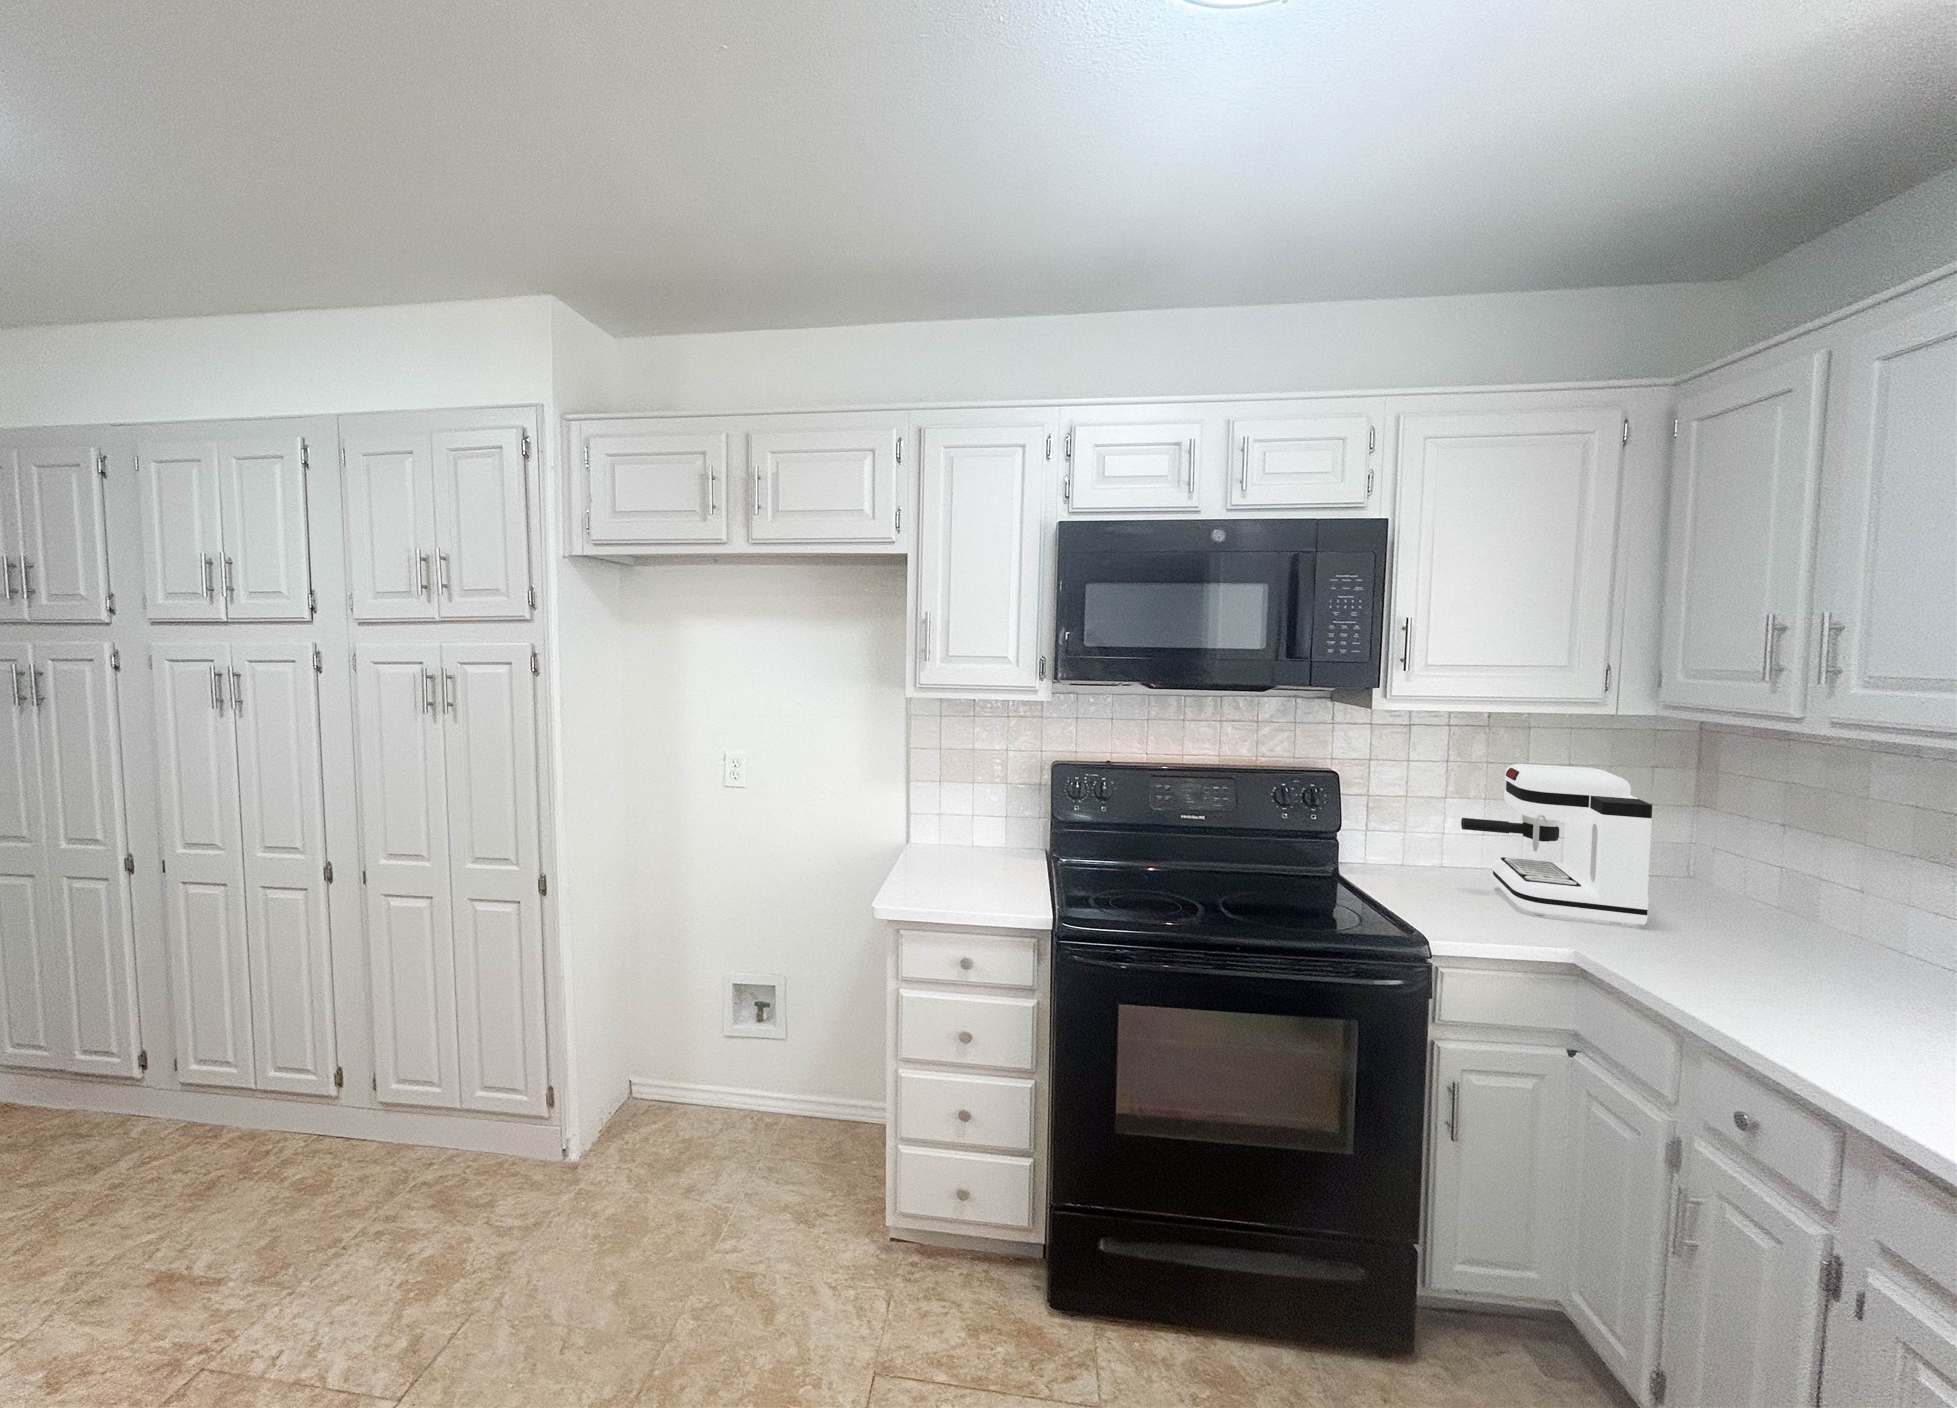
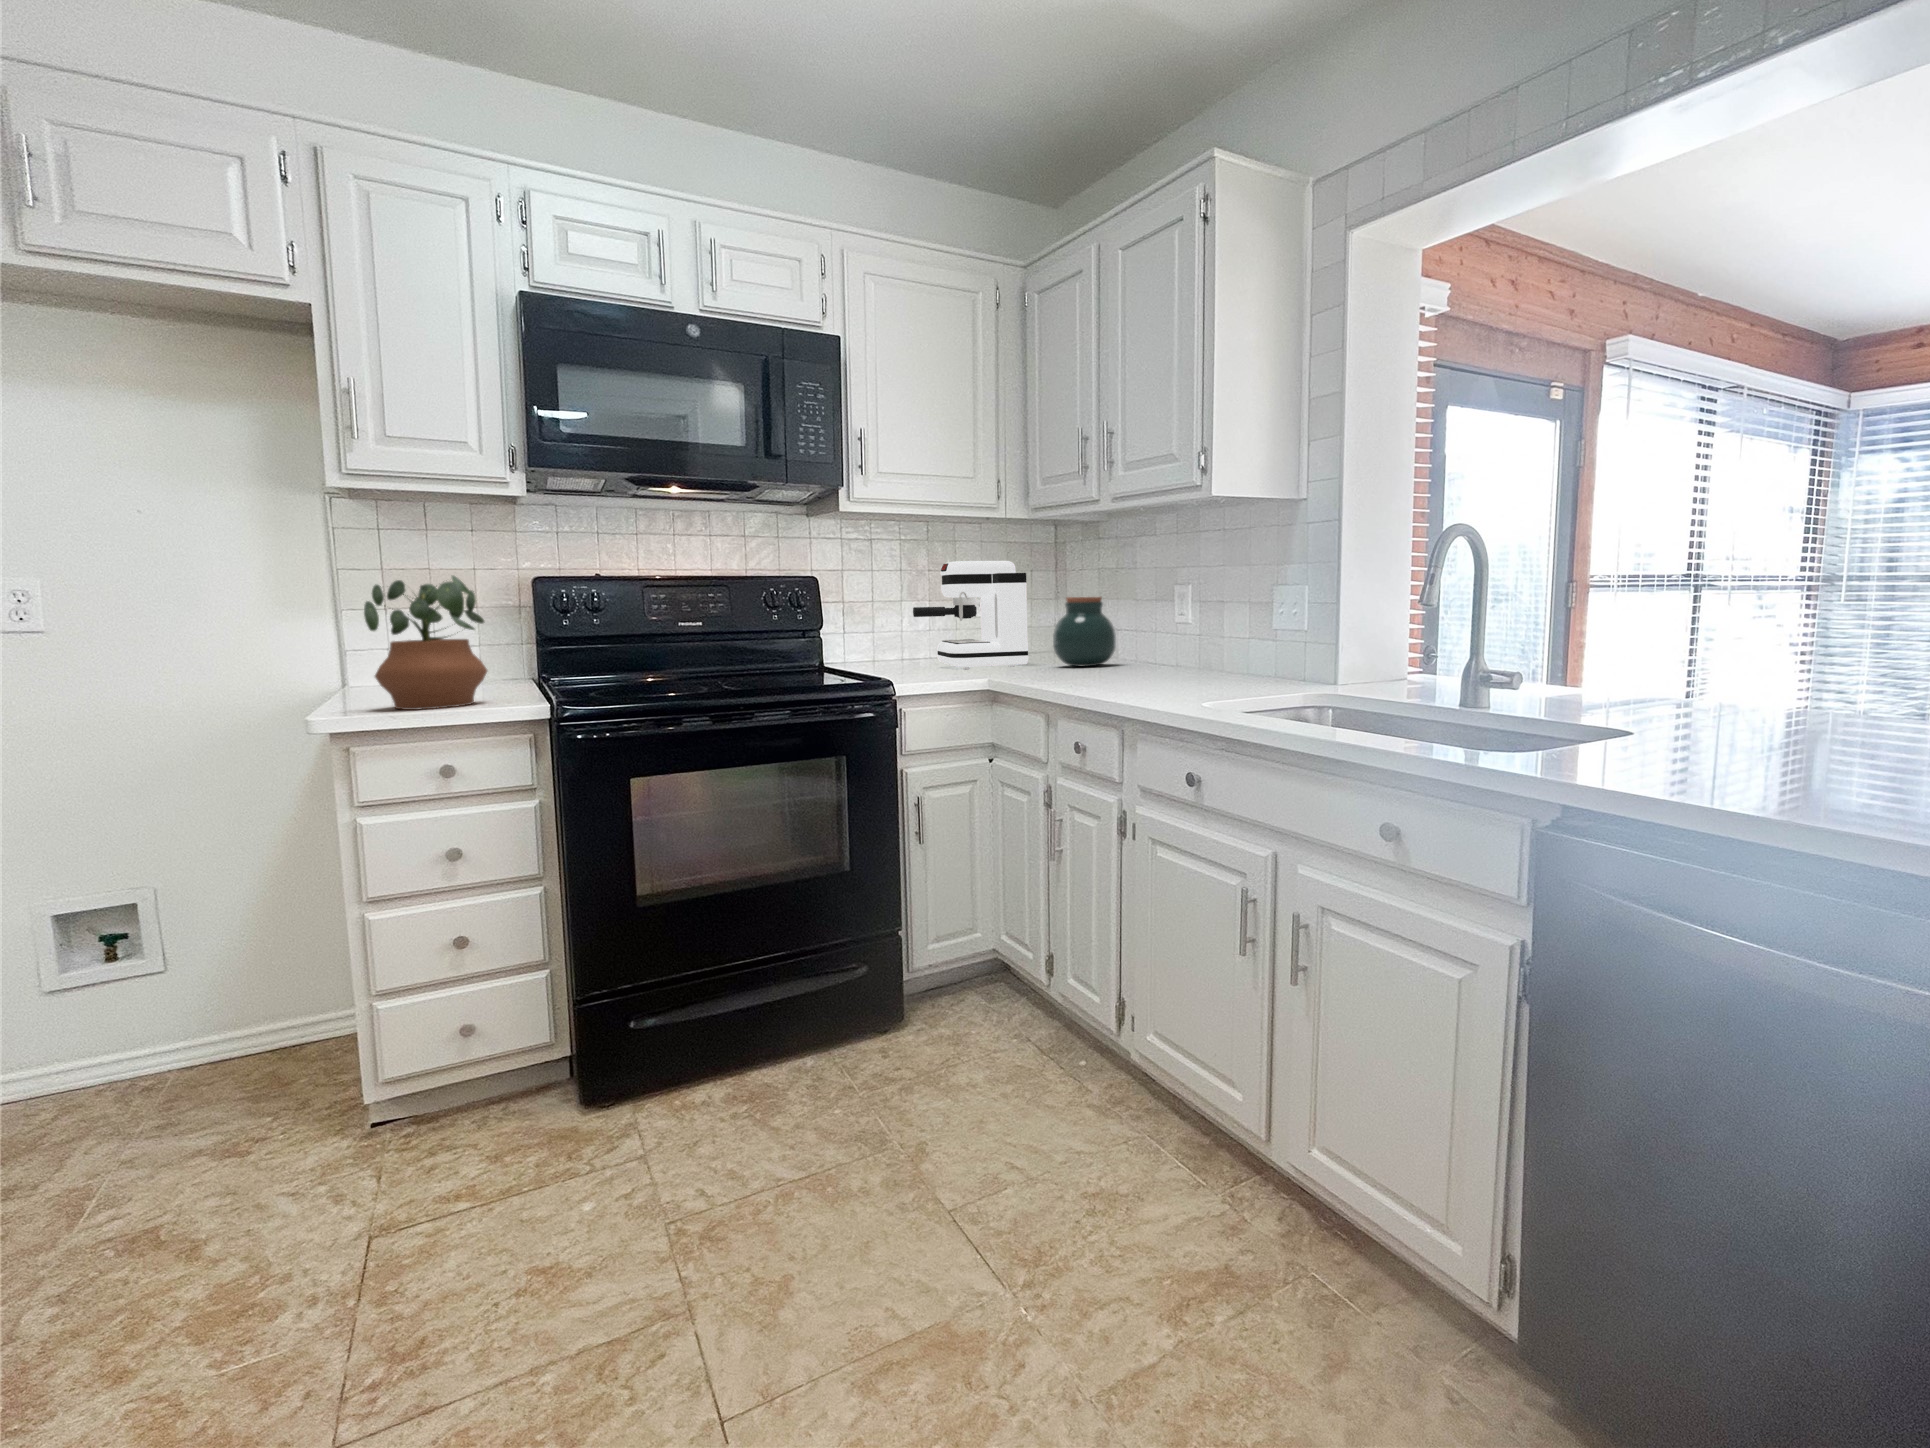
potted plant: none [922,770,1010,891] -> present [364,576,487,710]
jar: none [1701,861,1837,977] -> present [1053,597,1116,666]

